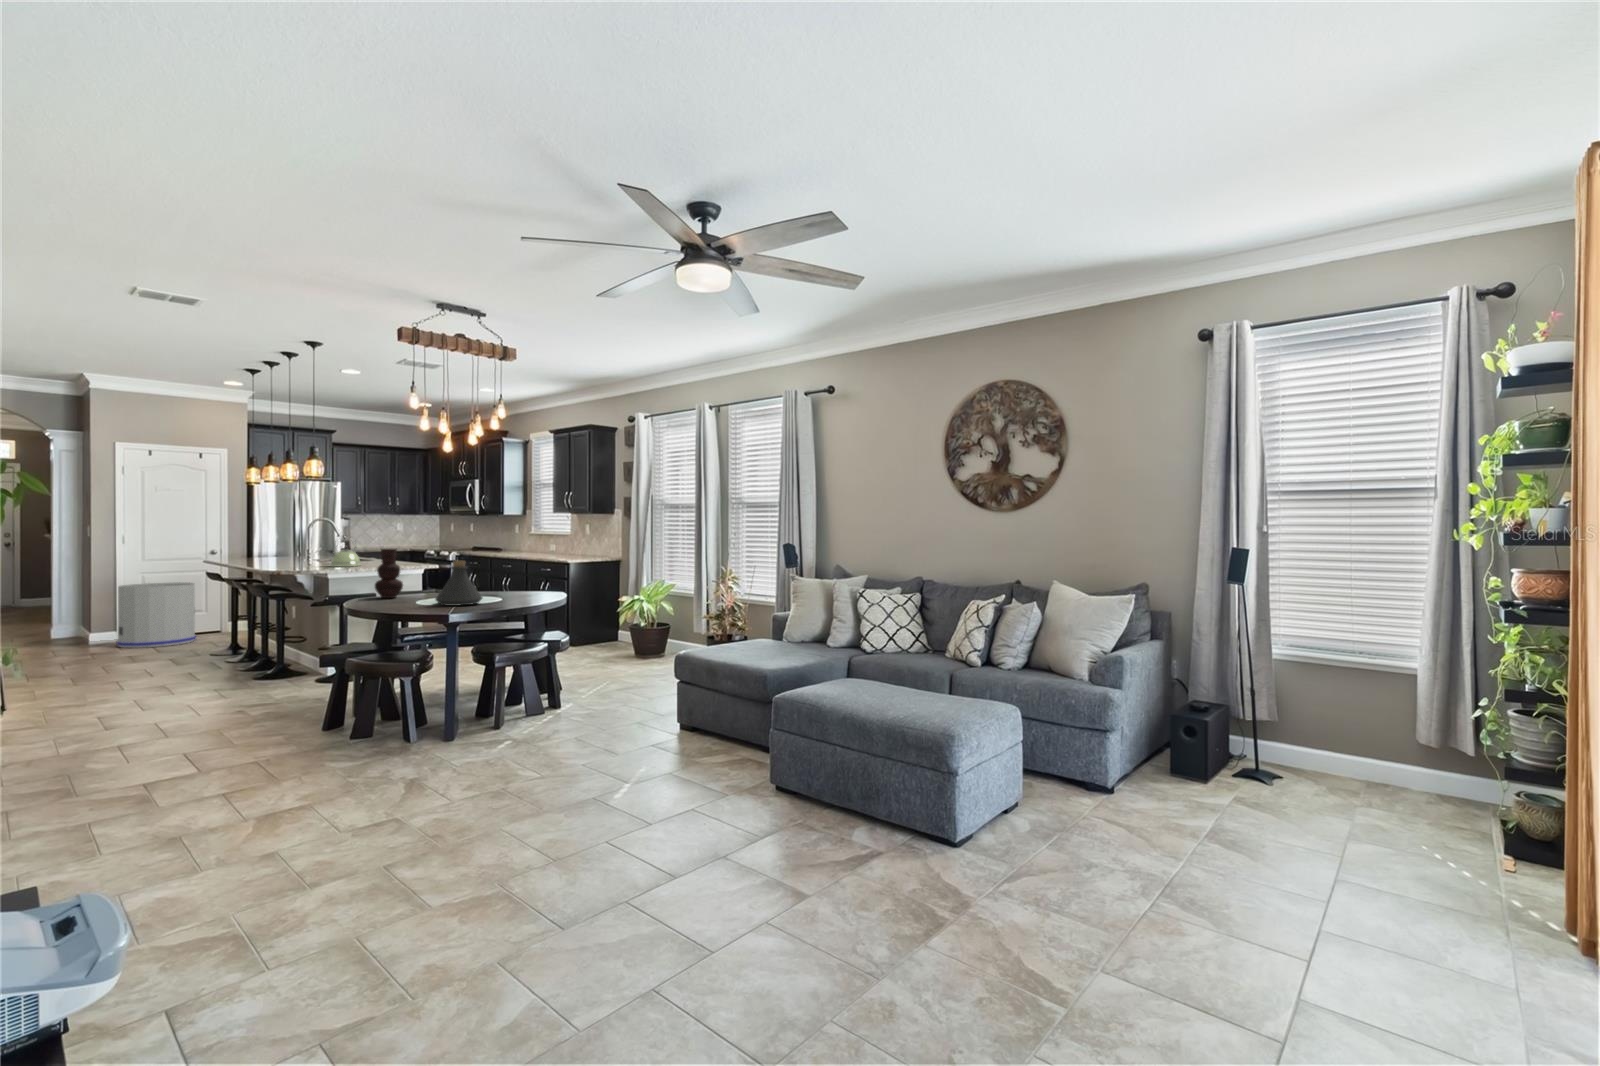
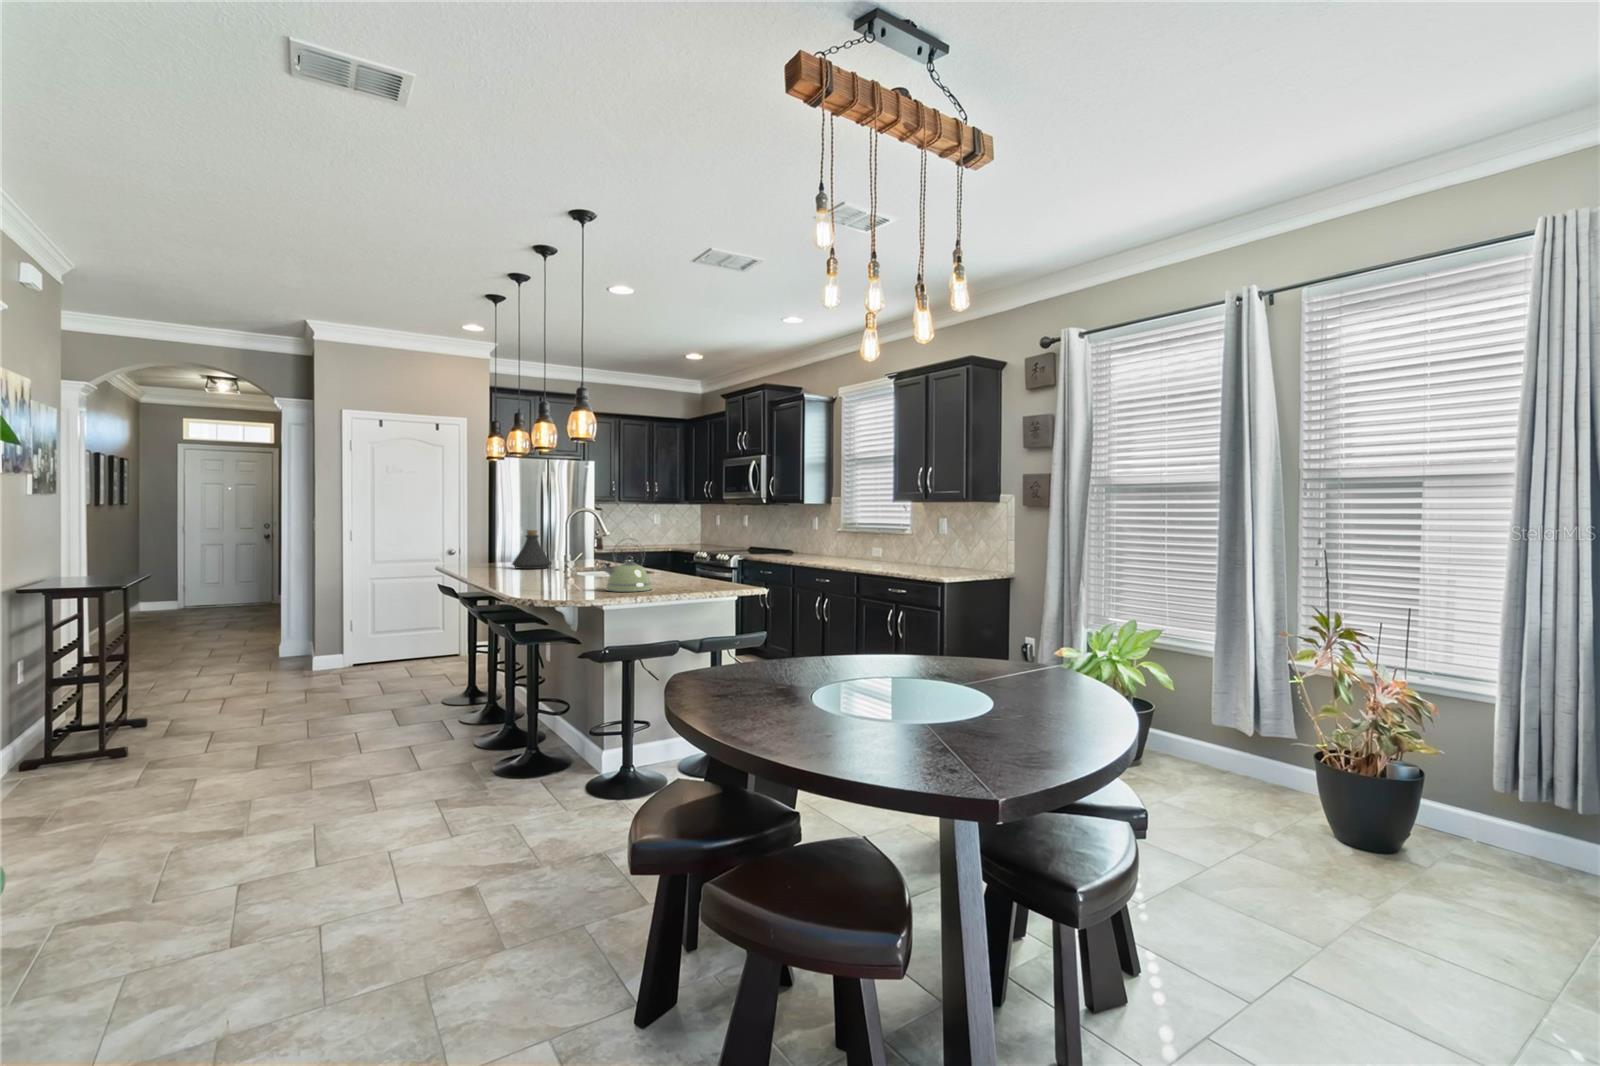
vase: present [375,549,403,598] -> none [741,580,801,702]
bottle: present [435,561,482,606] -> present [512,530,552,569]
trash can: present [117,583,196,648] -> none [341,593,430,682]

